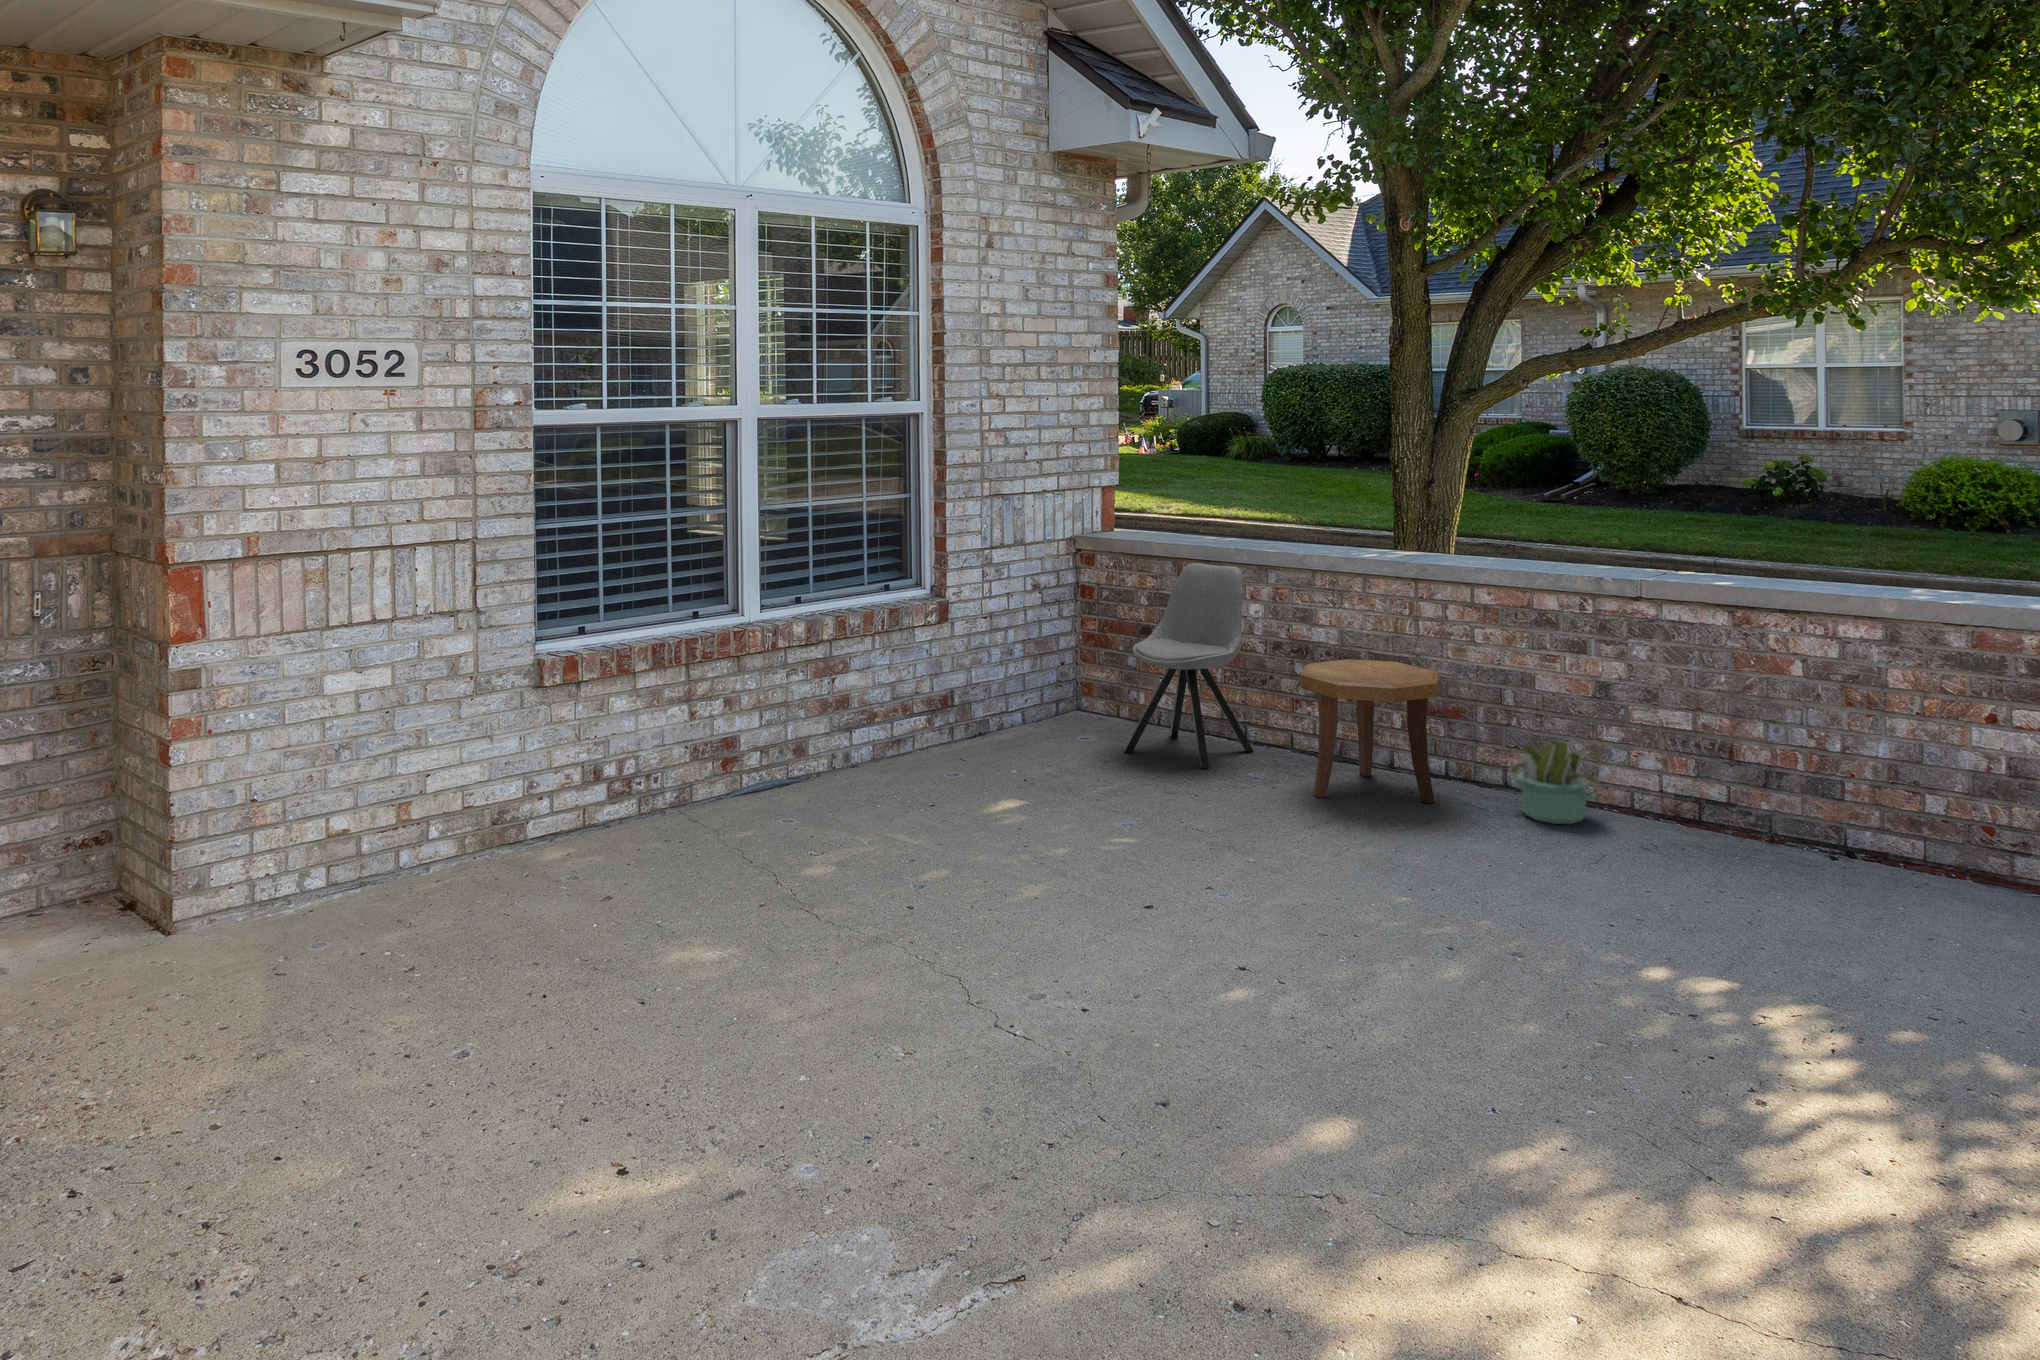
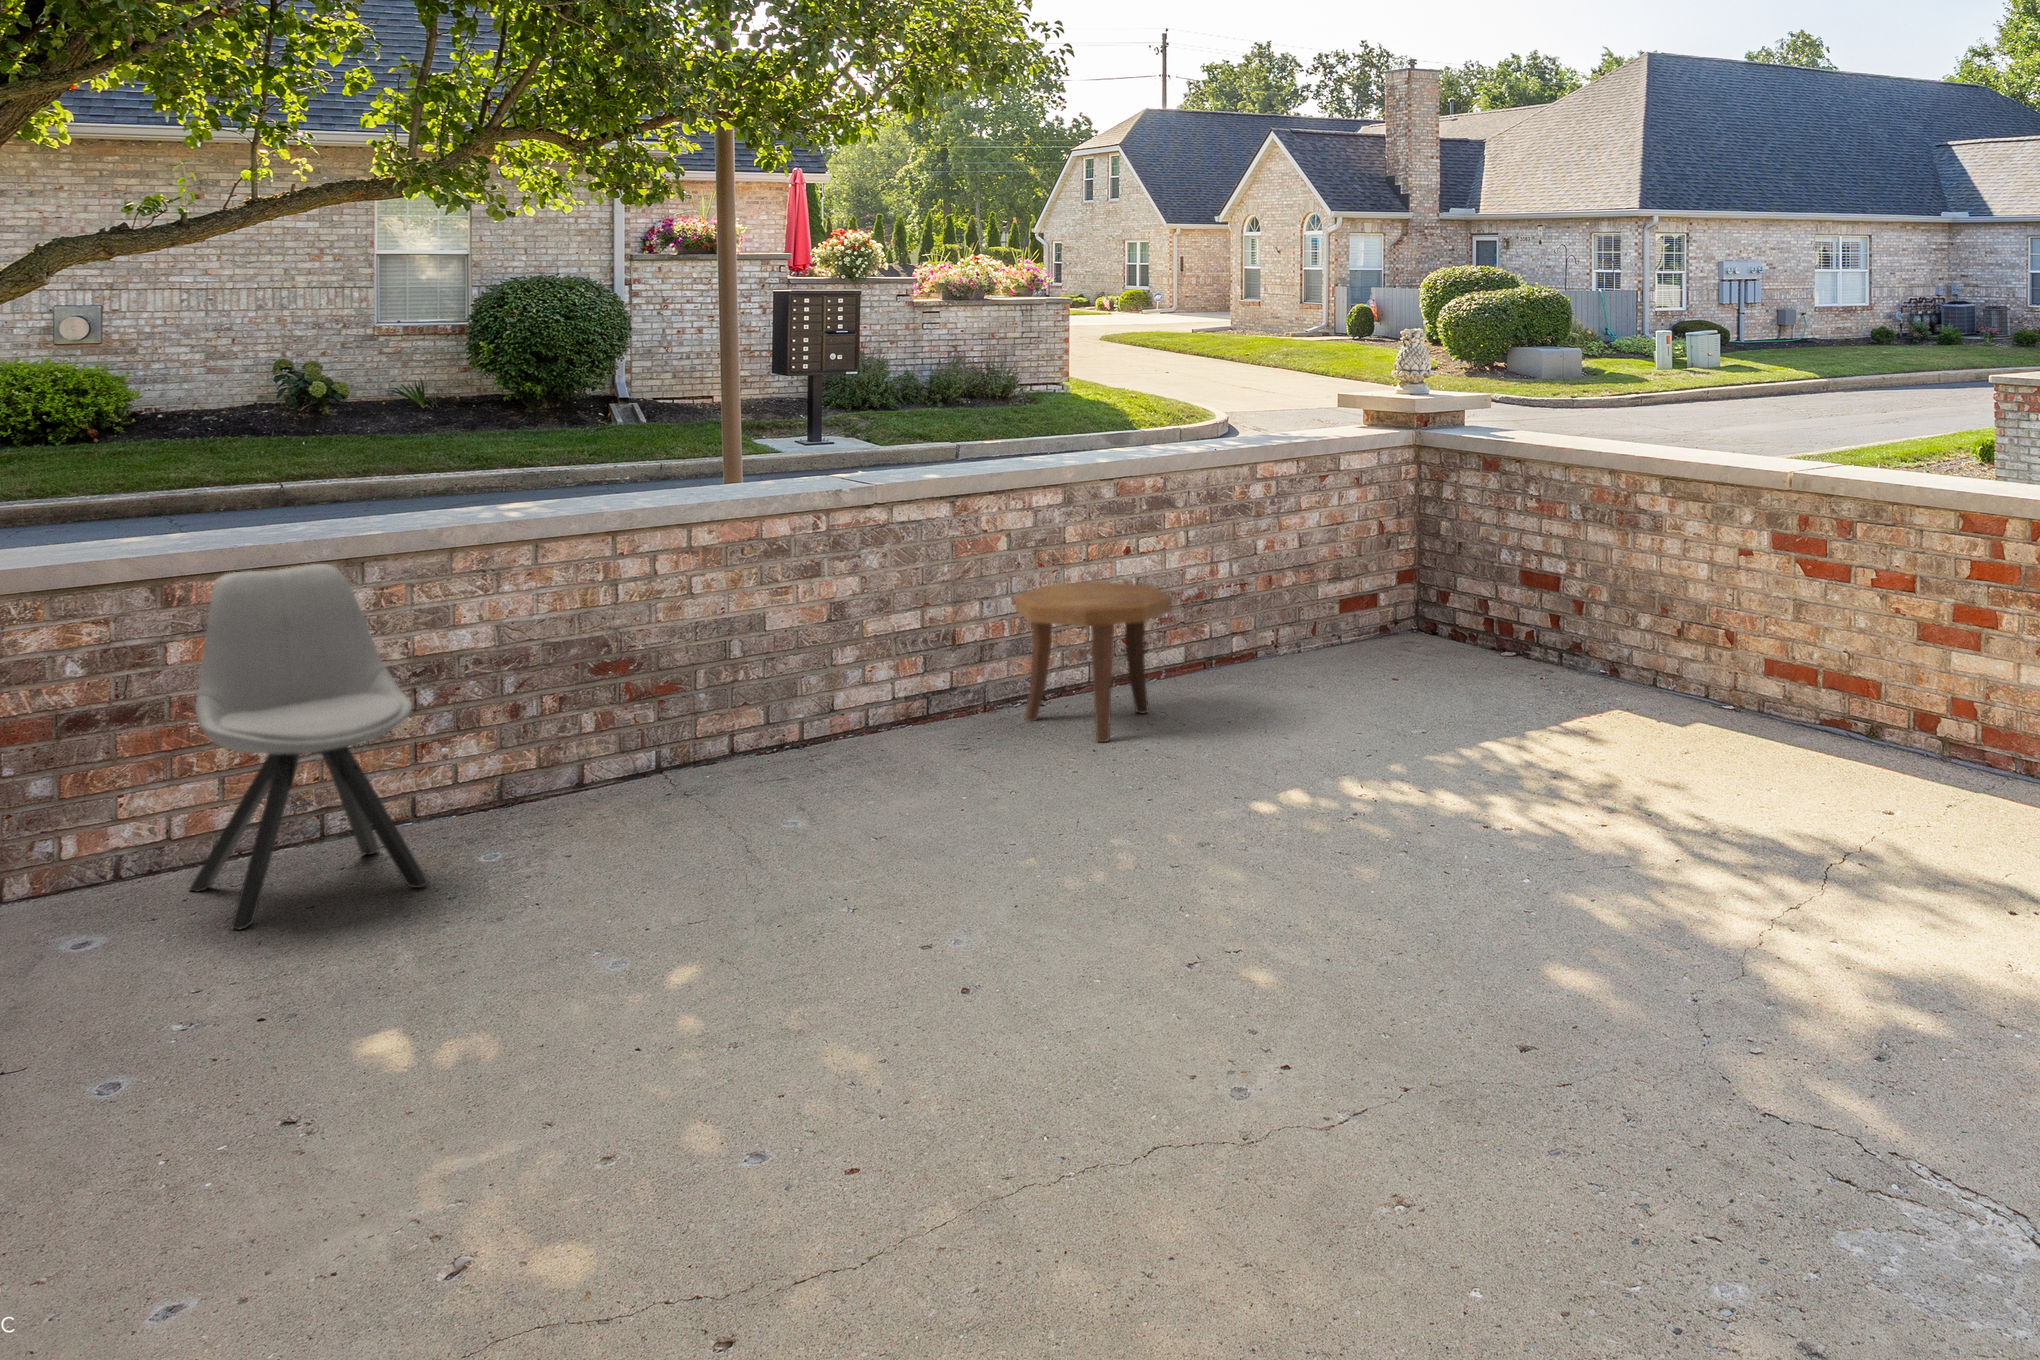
side table: present [1300,659,1438,803] -> present [1015,581,1172,742]
decorative plant: present [1508,741,1601,824] -> none [785,675,883,772]

